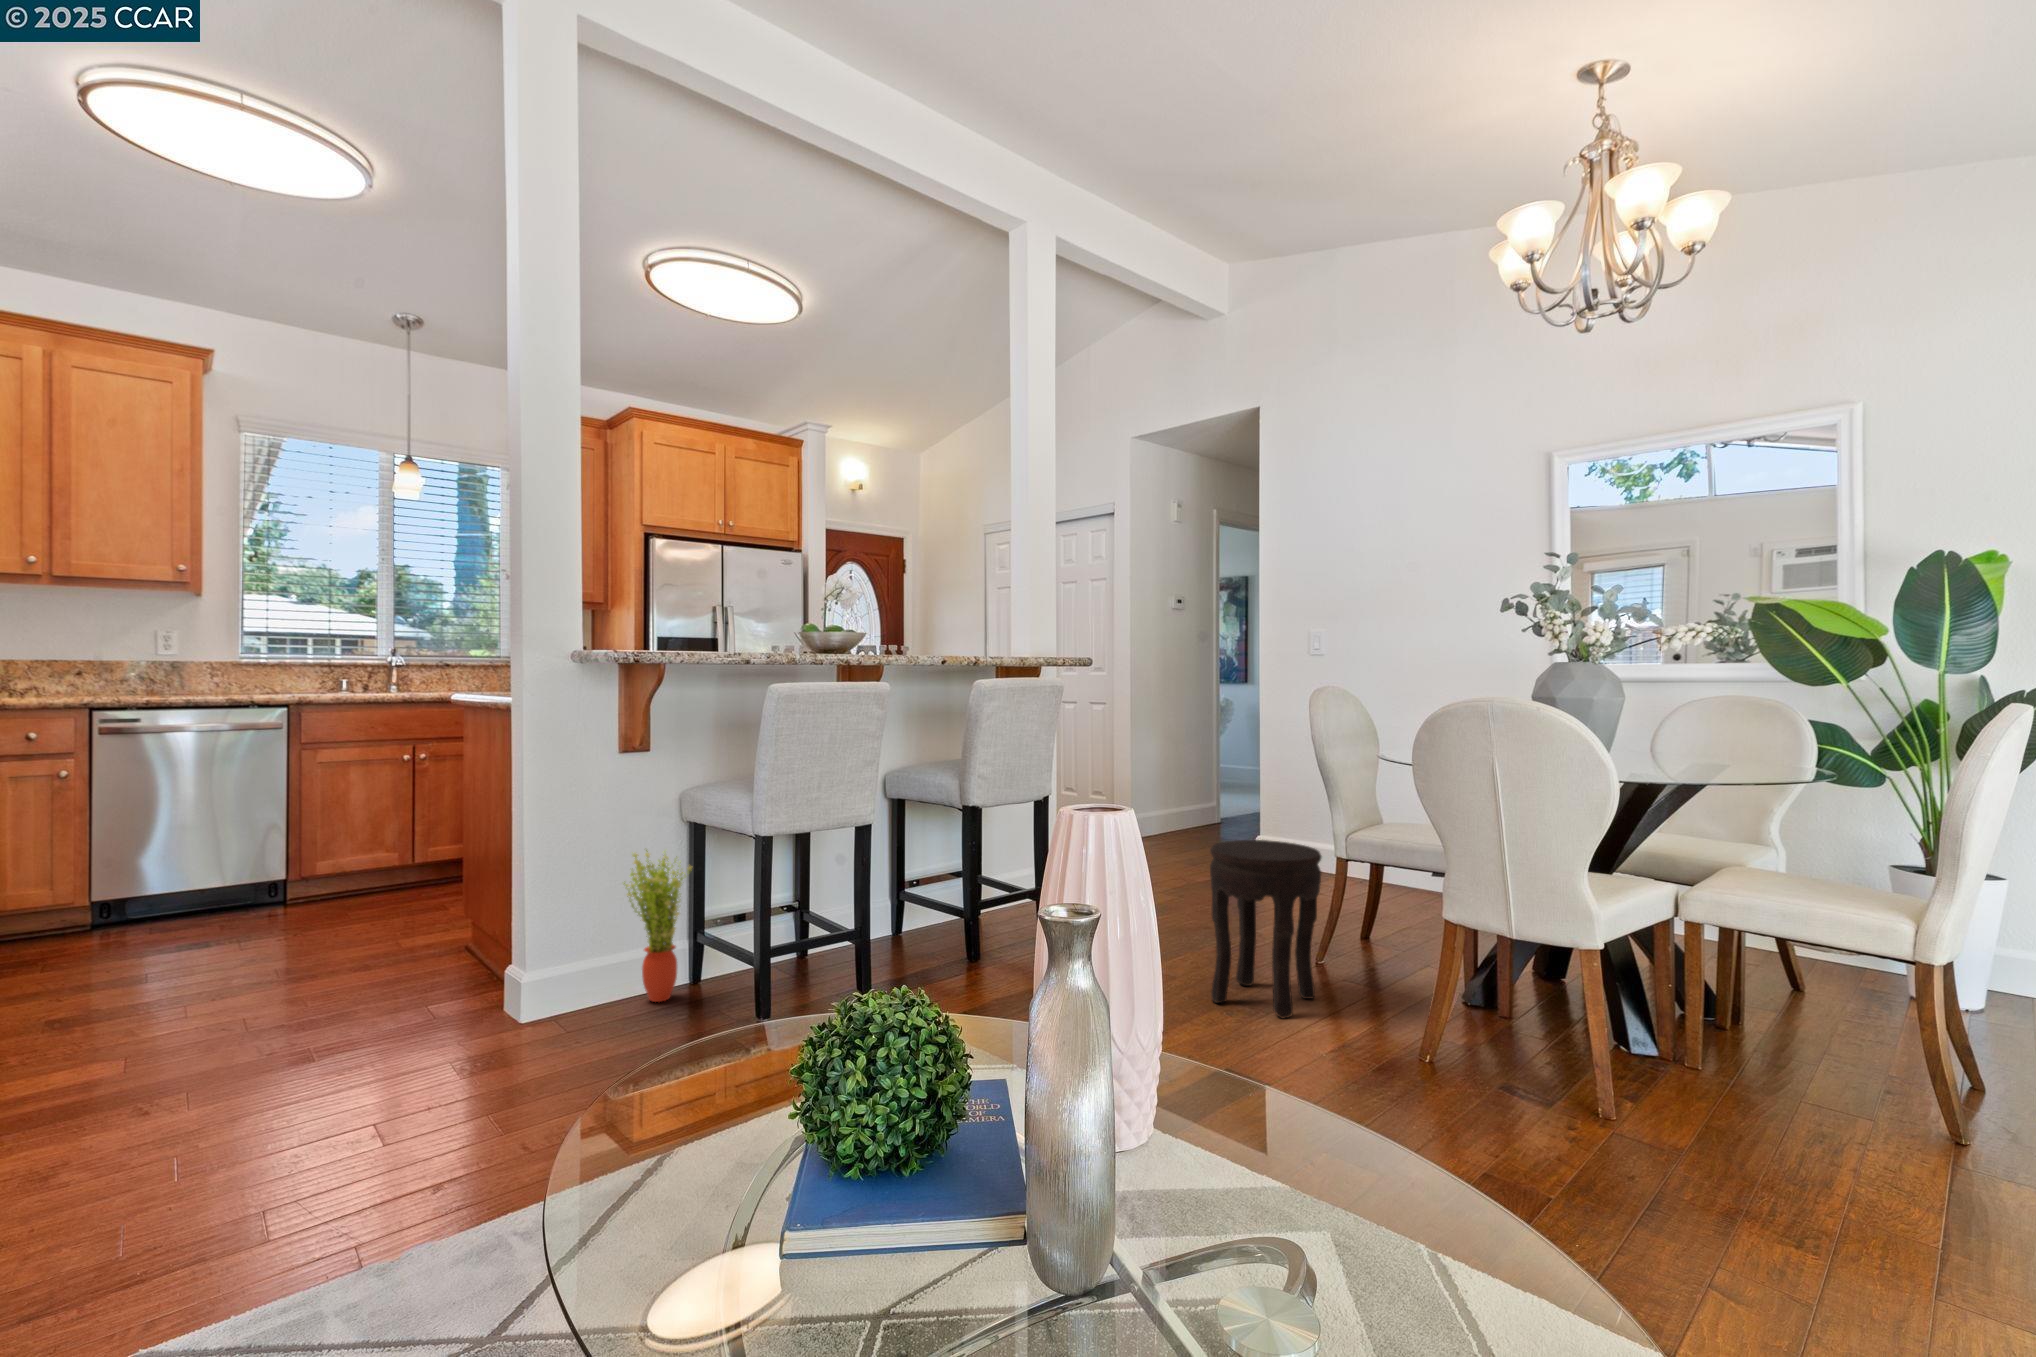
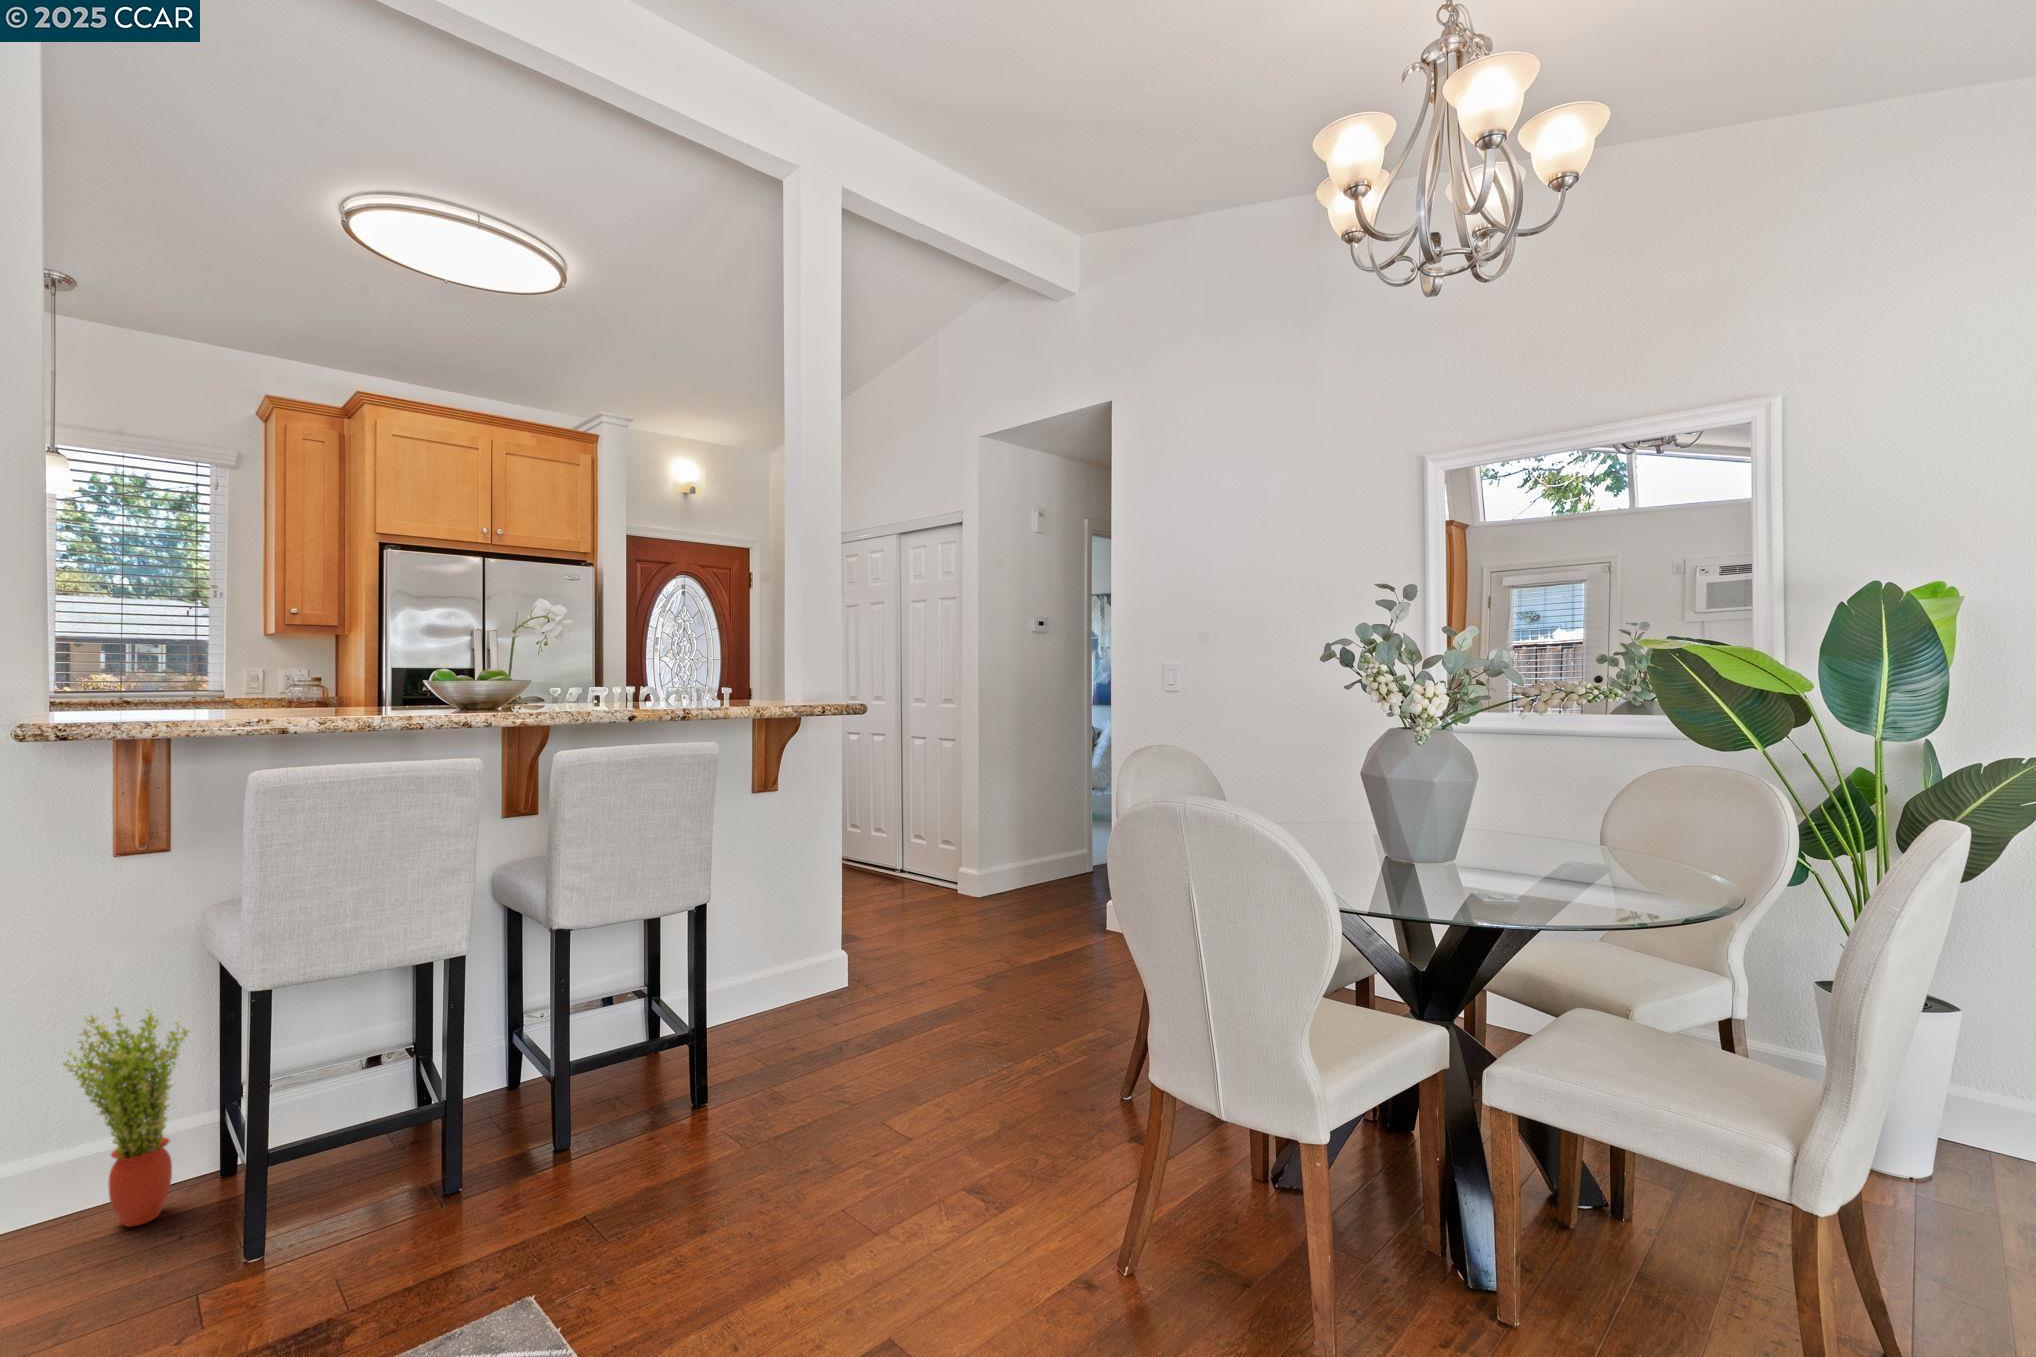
side table: present [1210,840,1321,1018] -> none [929,966,1076,1232]

